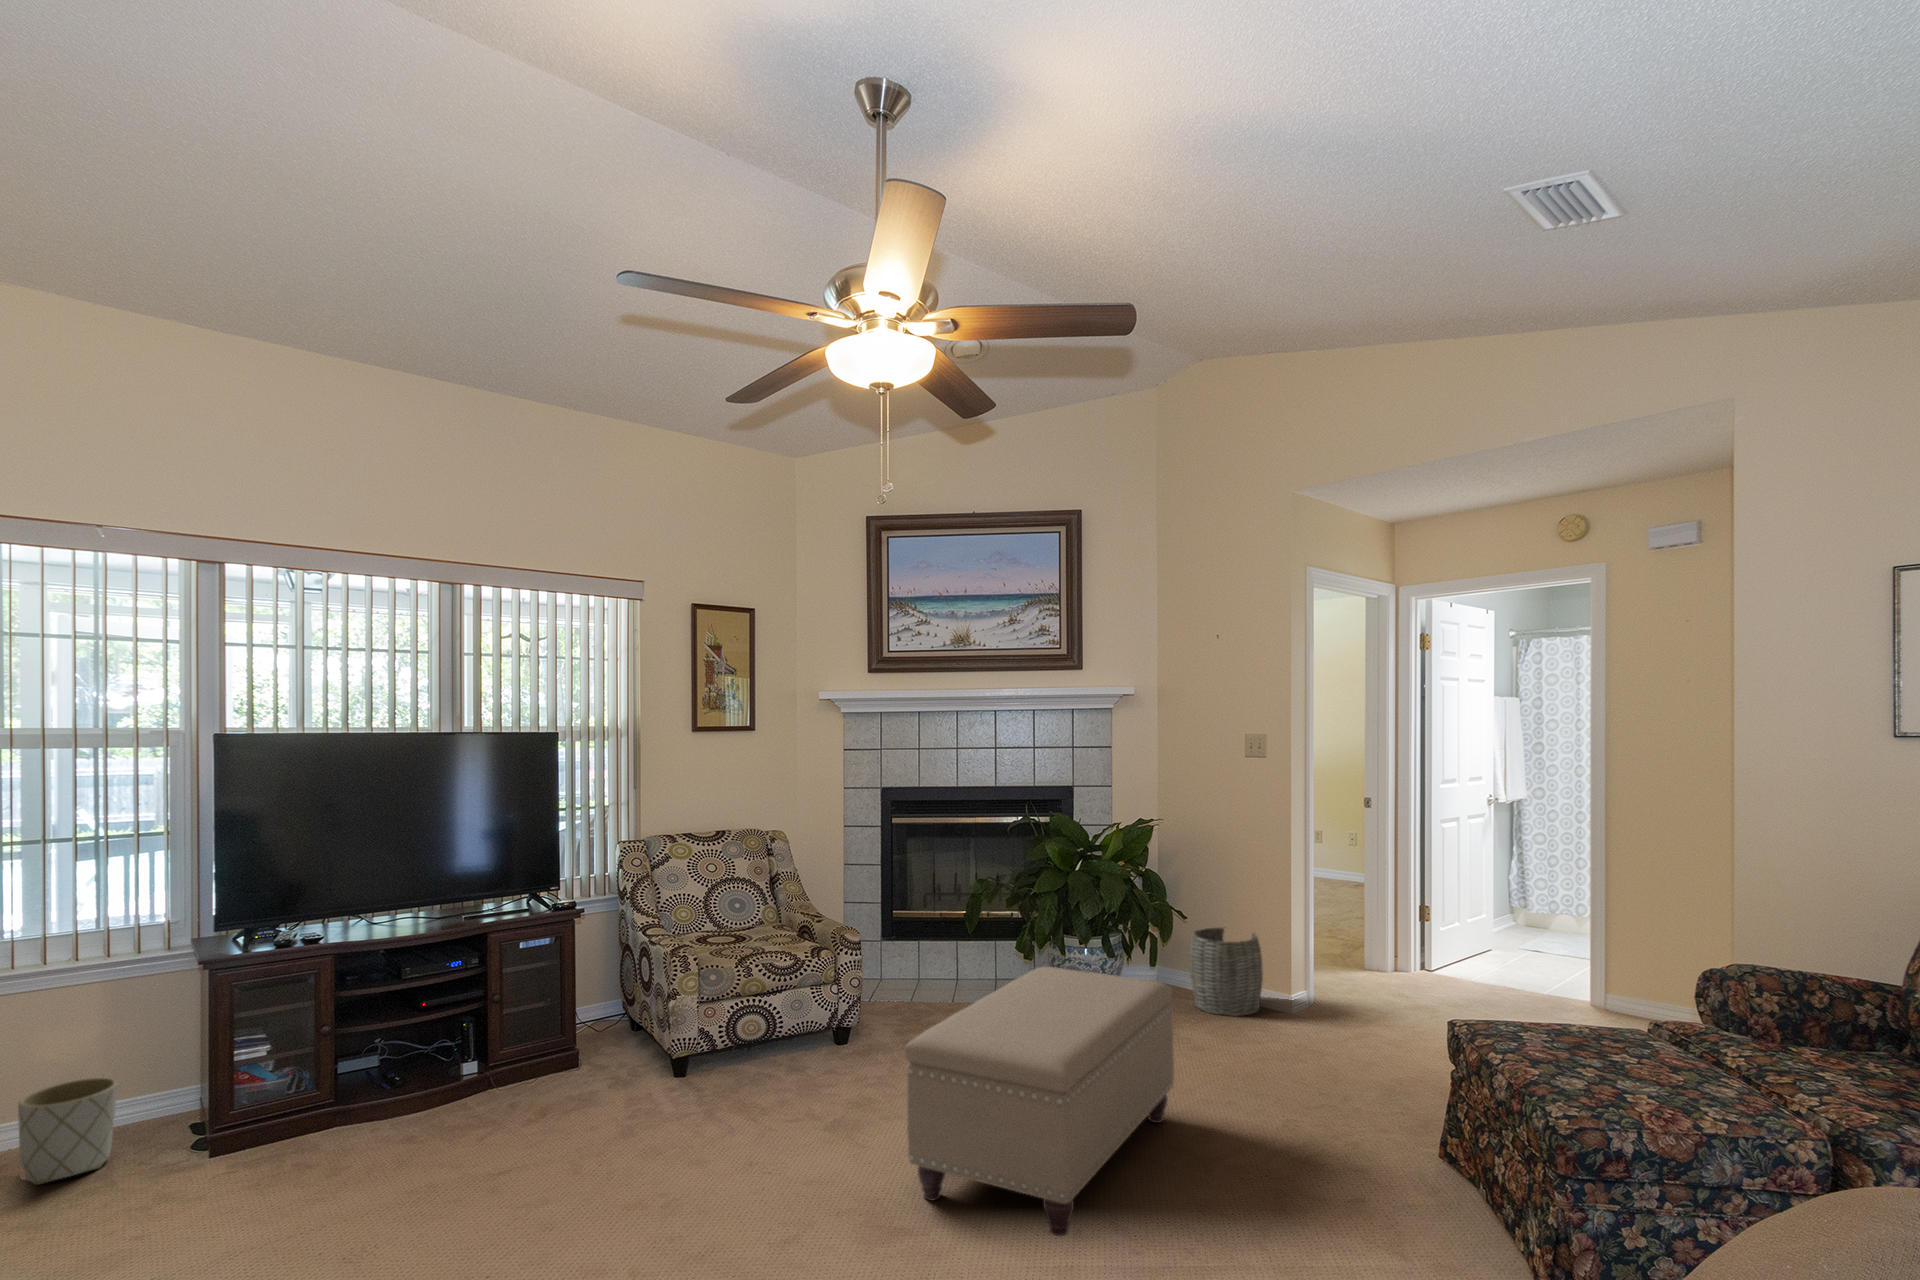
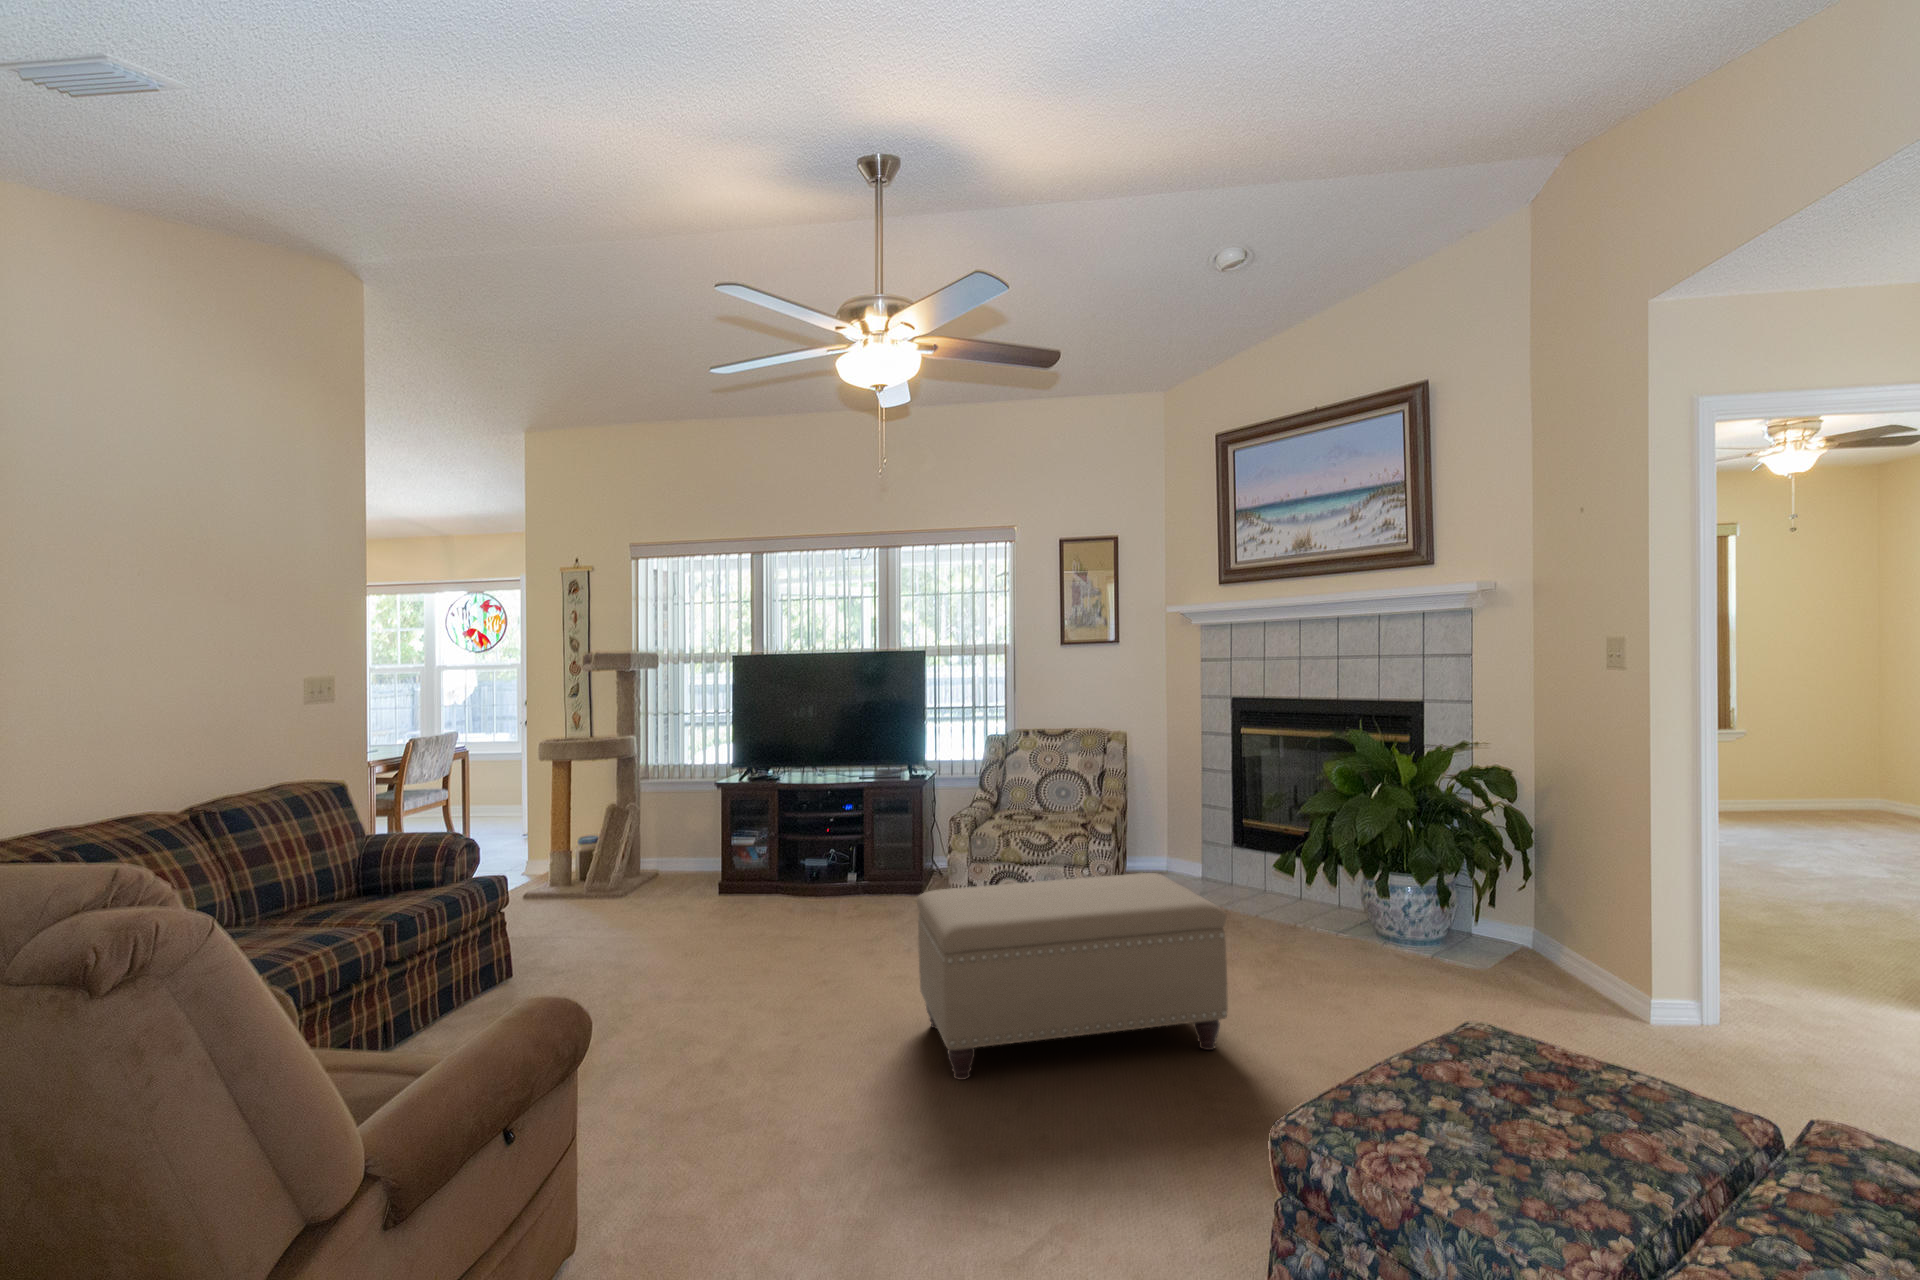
woven basket: present [1189,927,1263,1016] -> none [1493,893,1601,1010]
planter: present [18,1077,118,1185] -> none [644,836,686,885]

